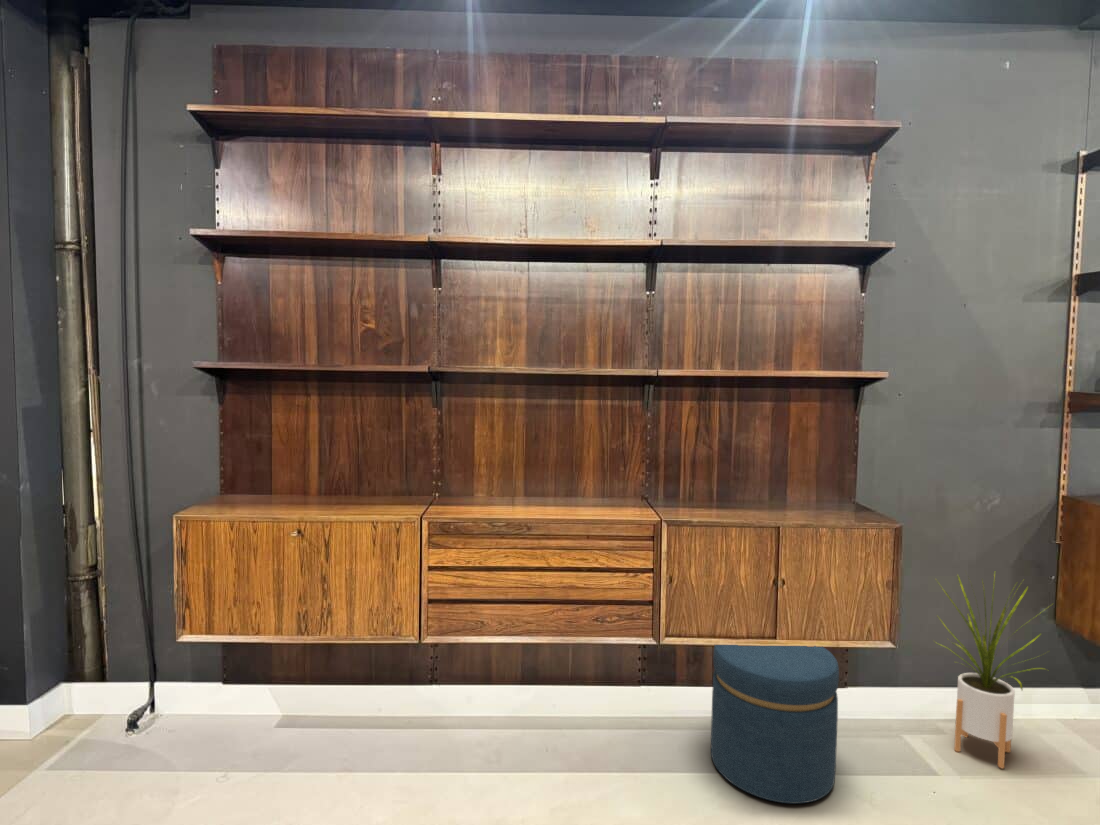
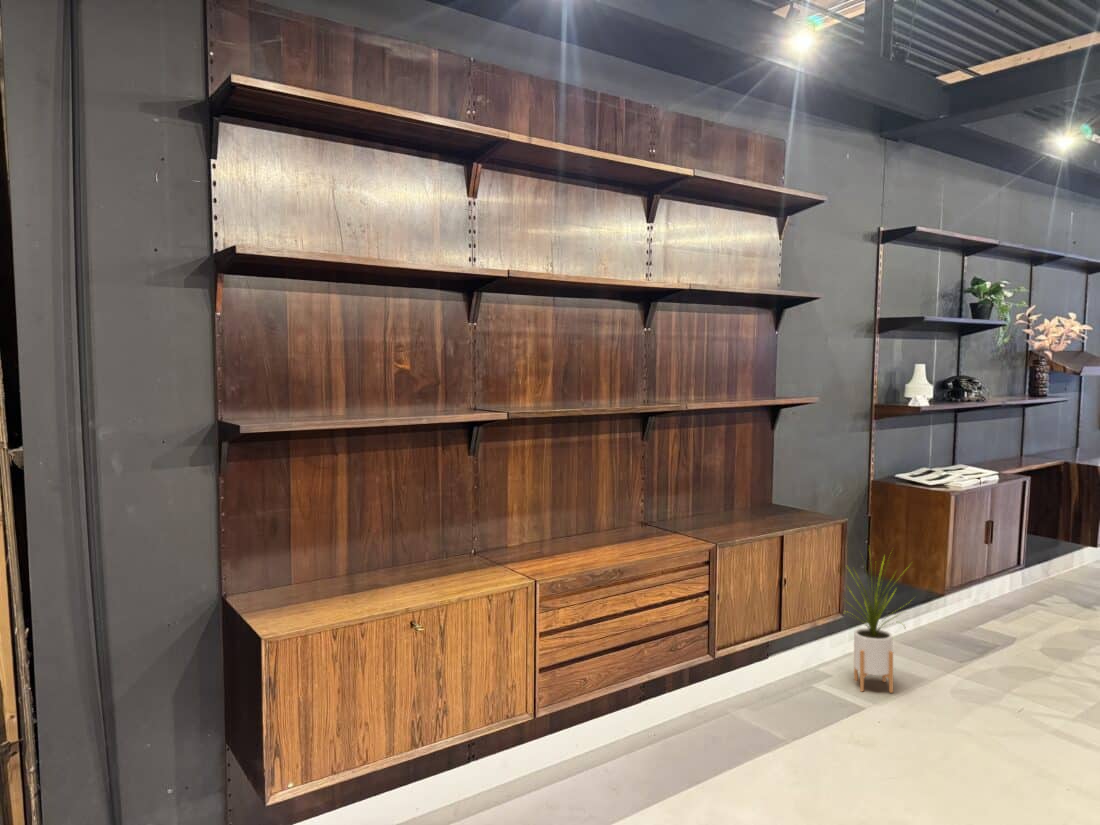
ottoman: present [711,645,839,803] -> none [728,628,833,765]

